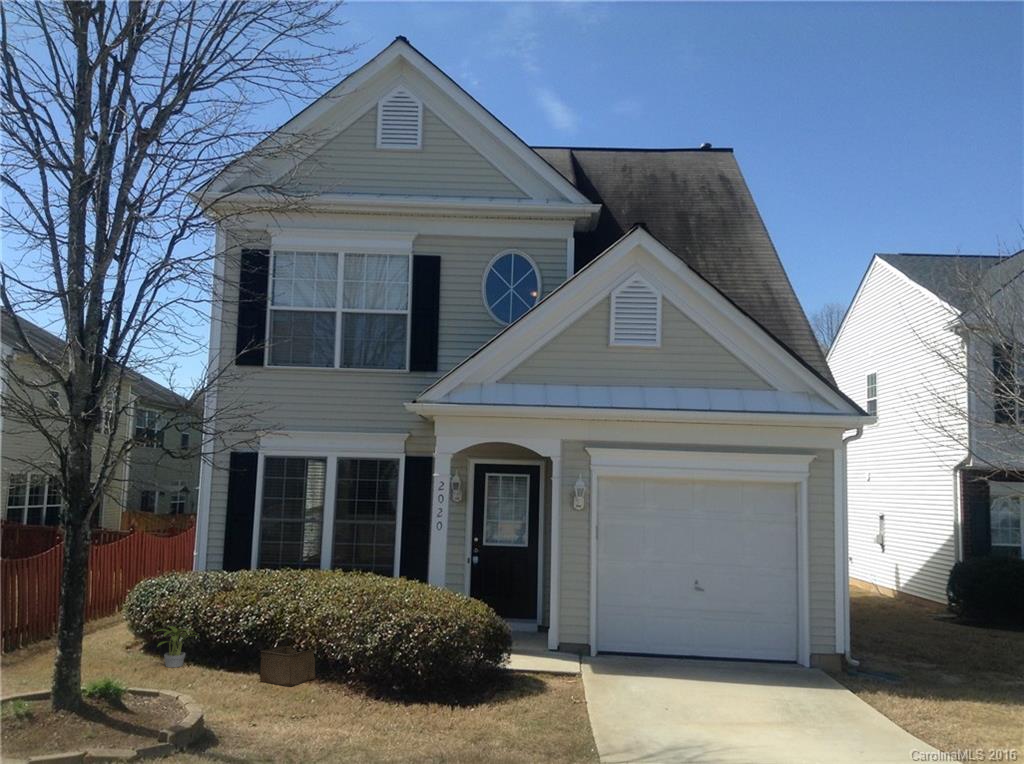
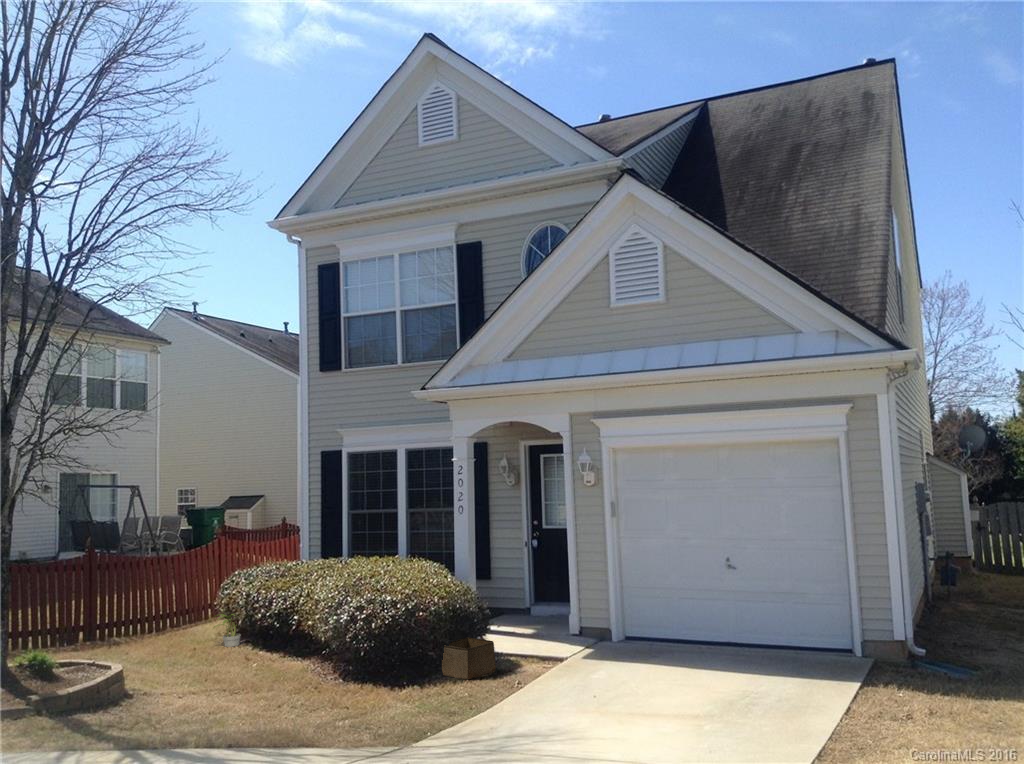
storage bin: present [260,645,316,687] -> present [442,637,496,680]

